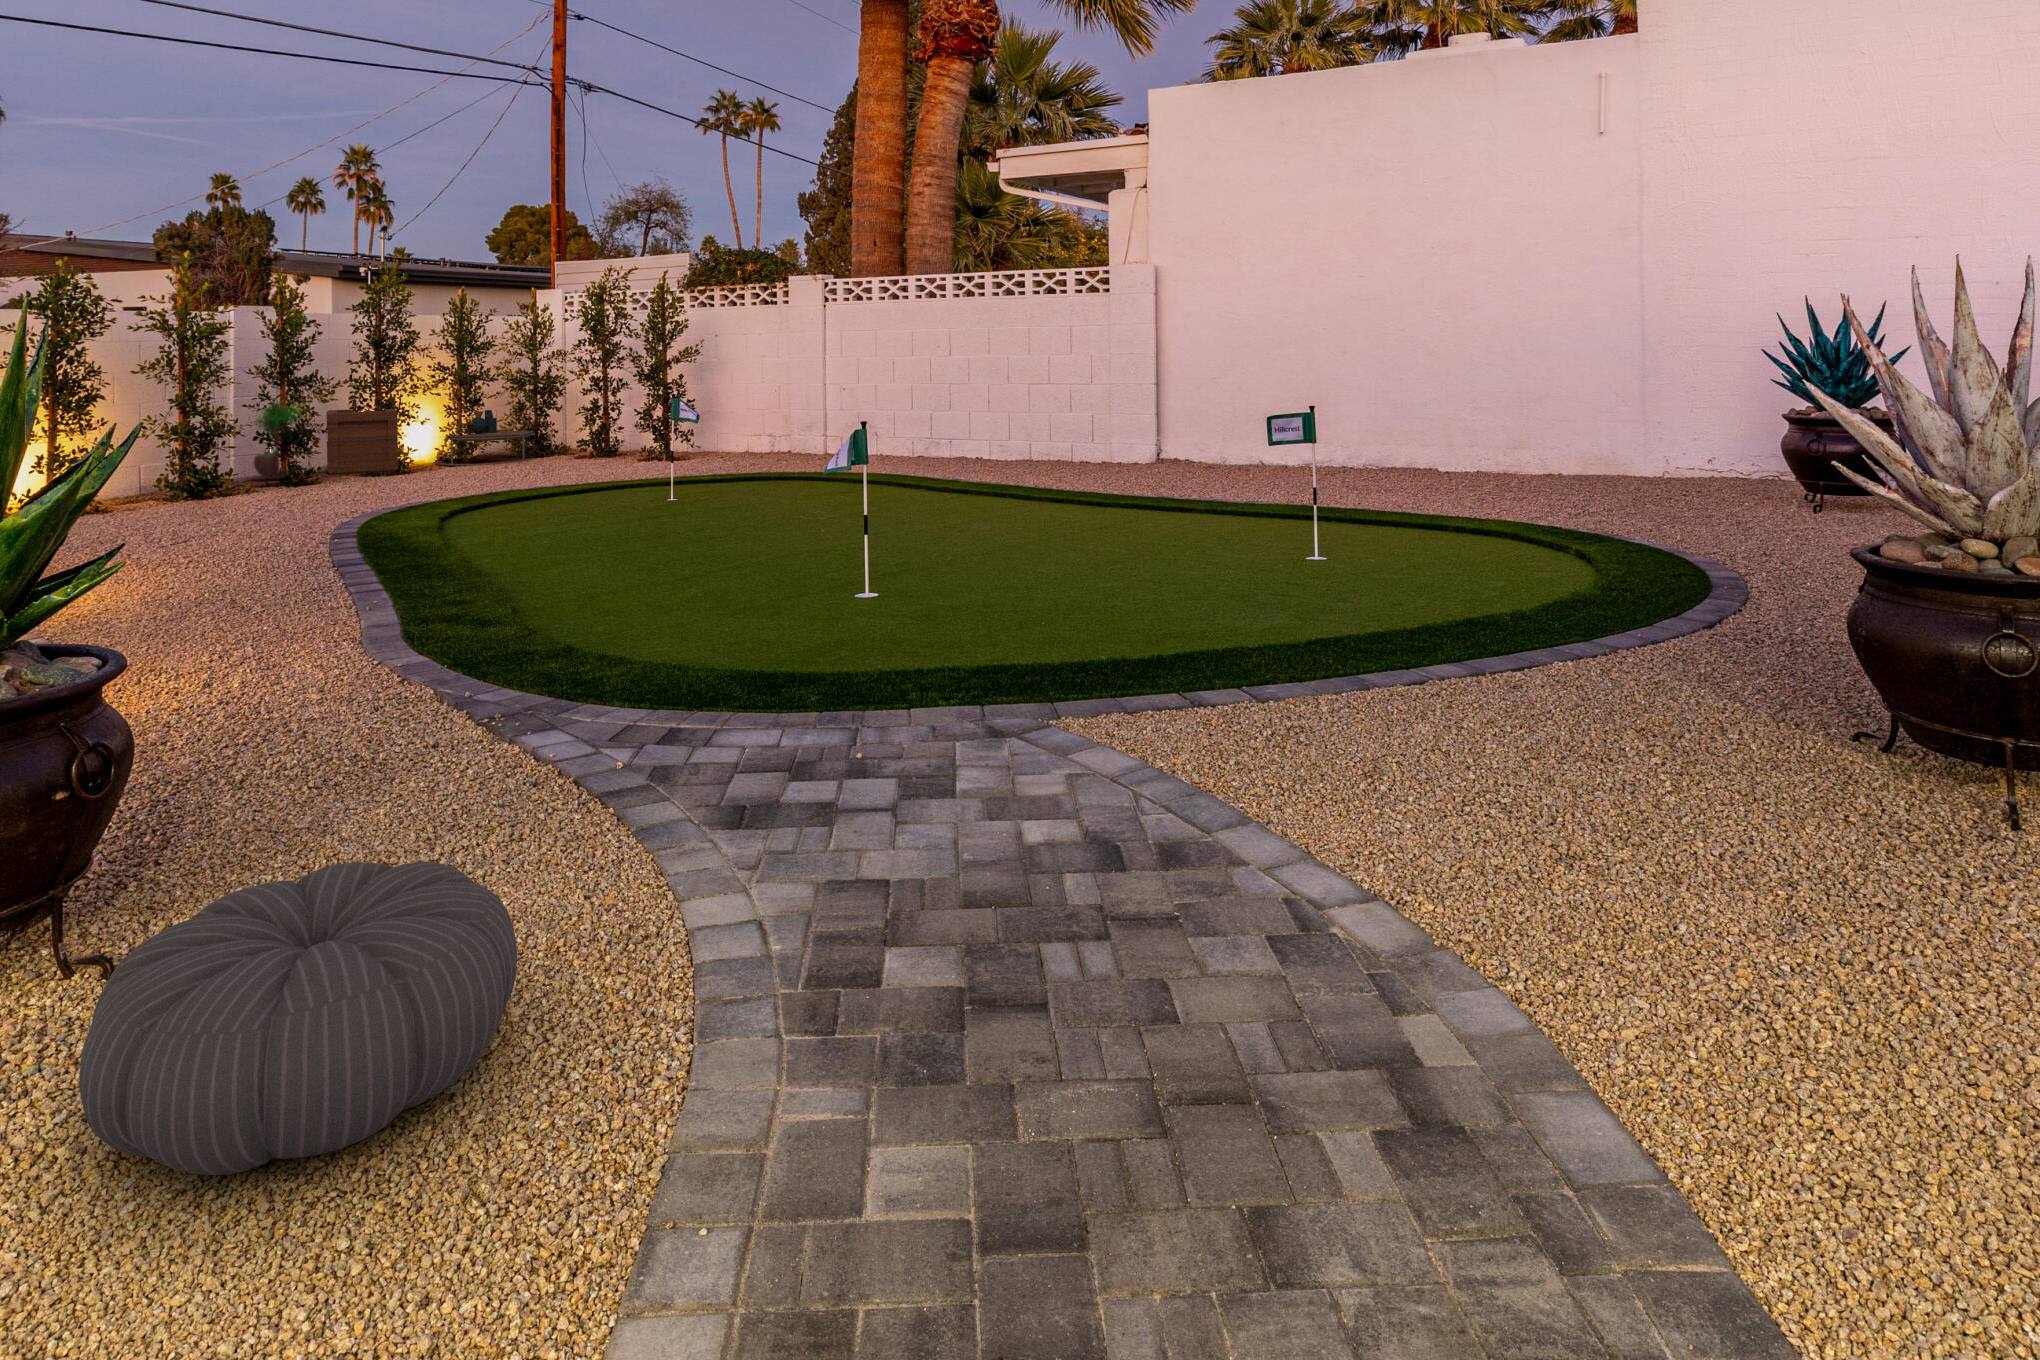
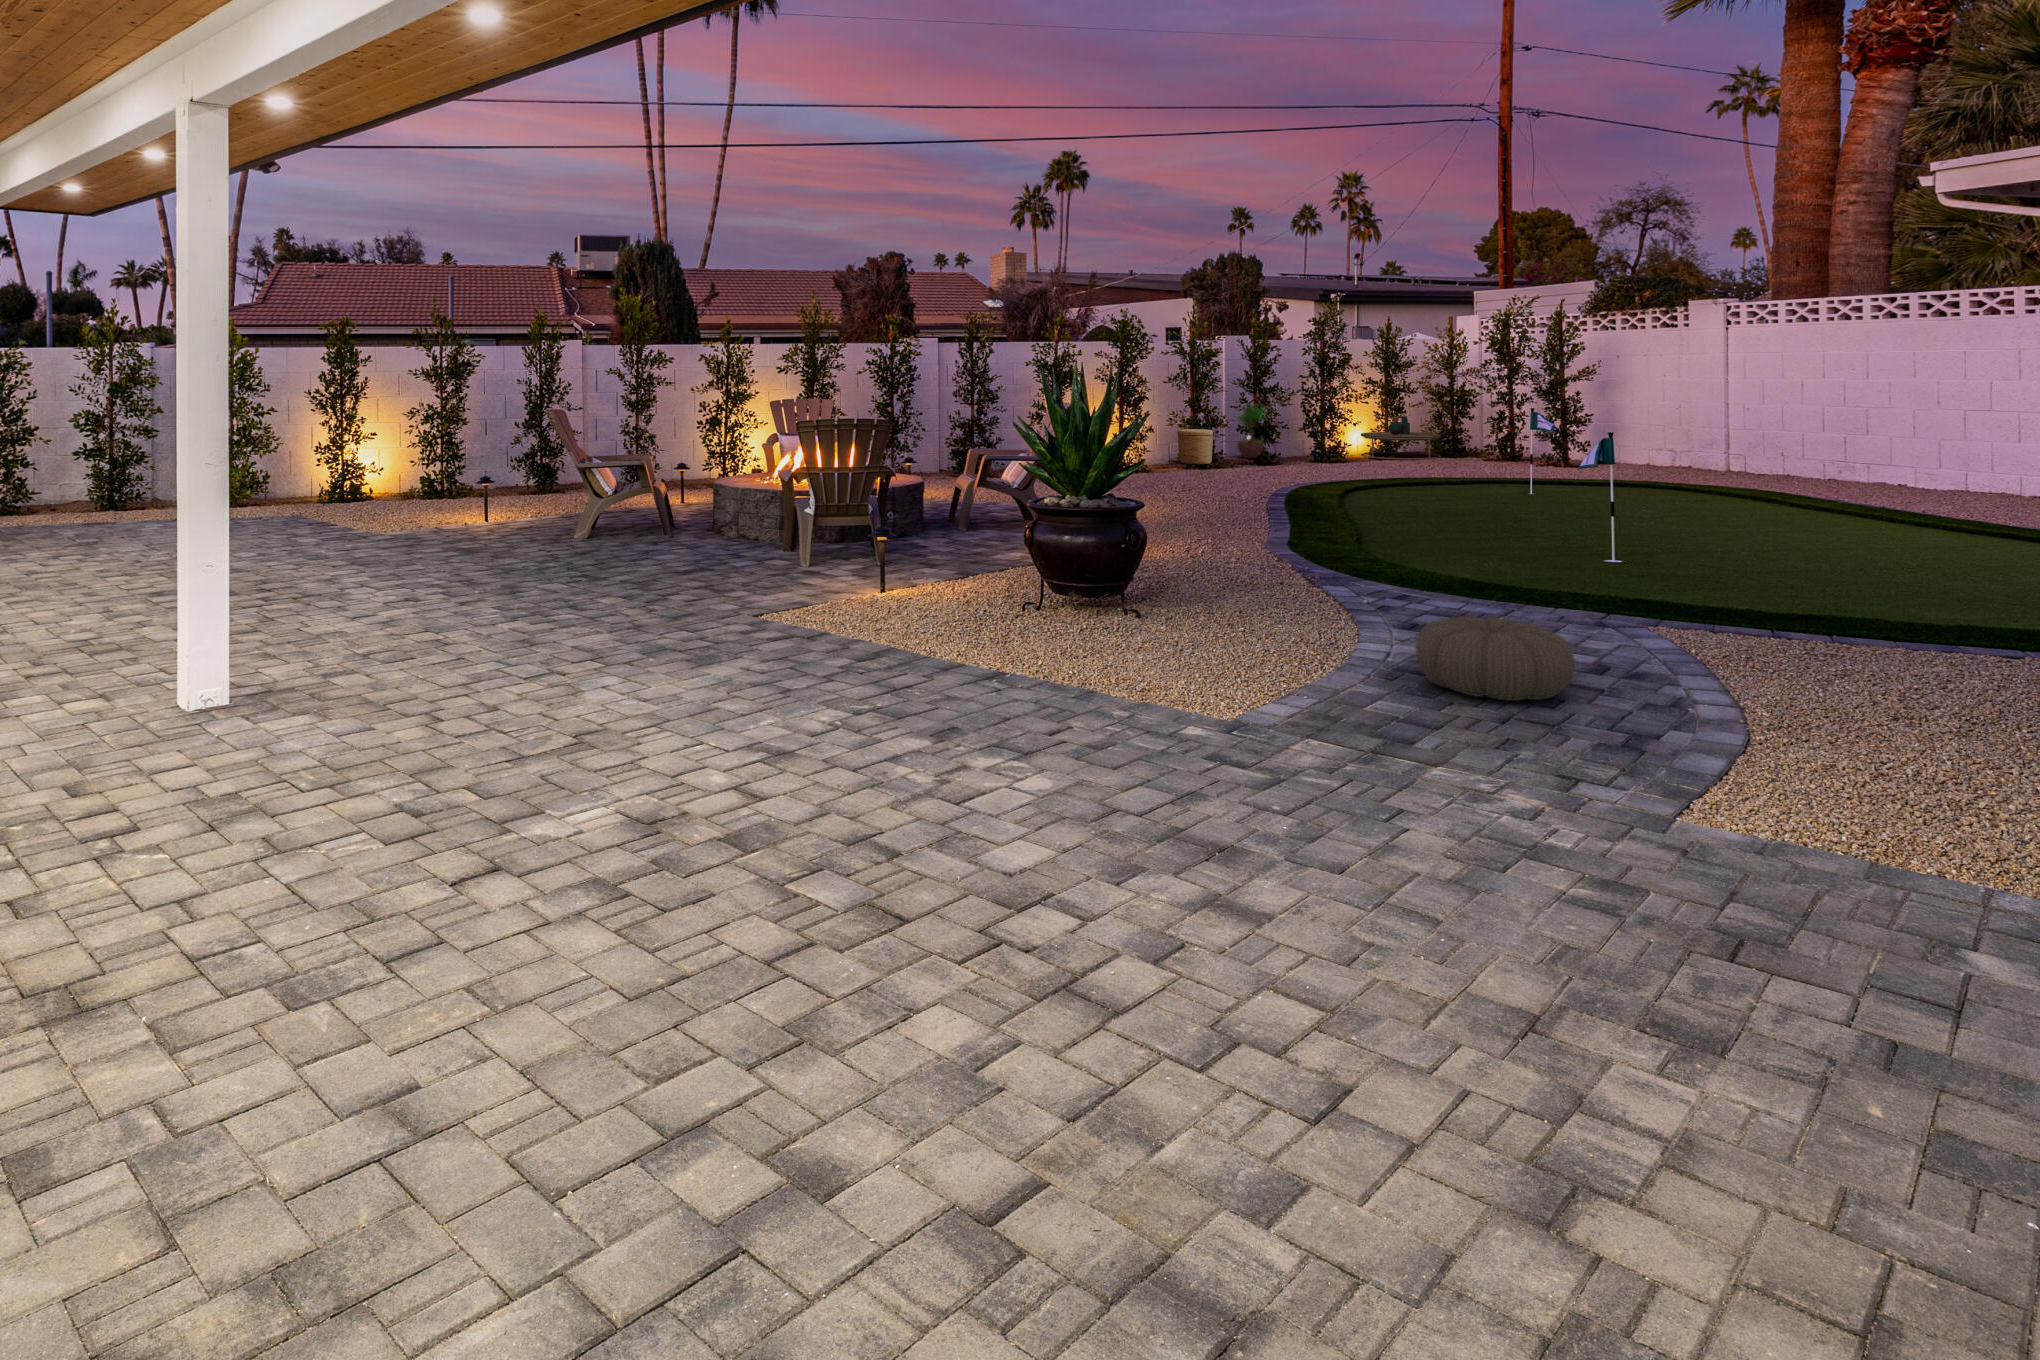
wooden crate: present [326,408,398,475] -> none [1284,412,1332,459]
woven basket: none [152,441,218,498] -> present [1177,429,1213,464]
pouf: present [80,861,517,1175] -> present [1416,616,1575,701]

